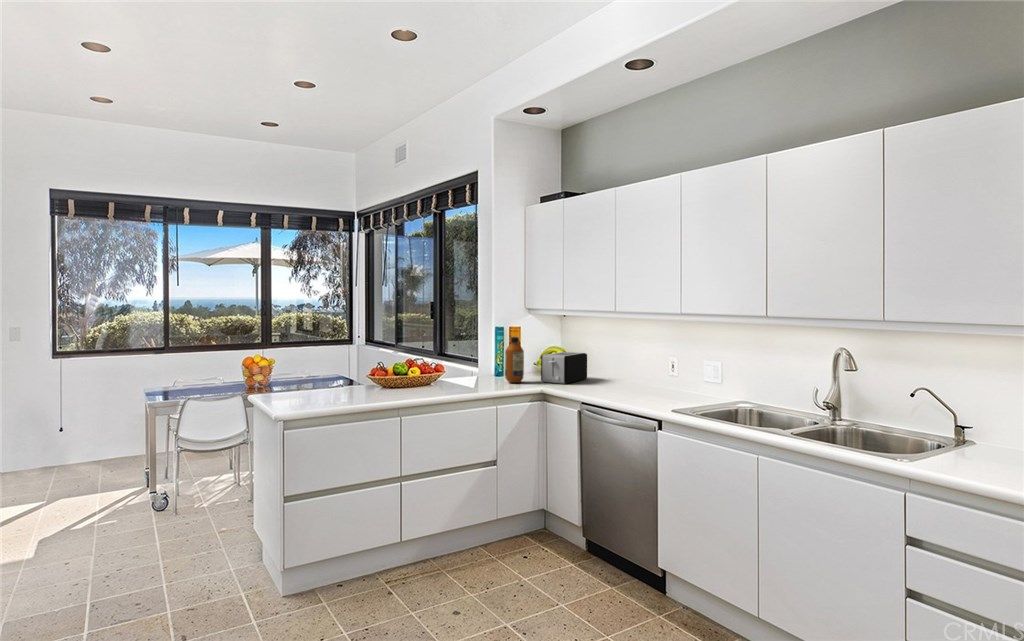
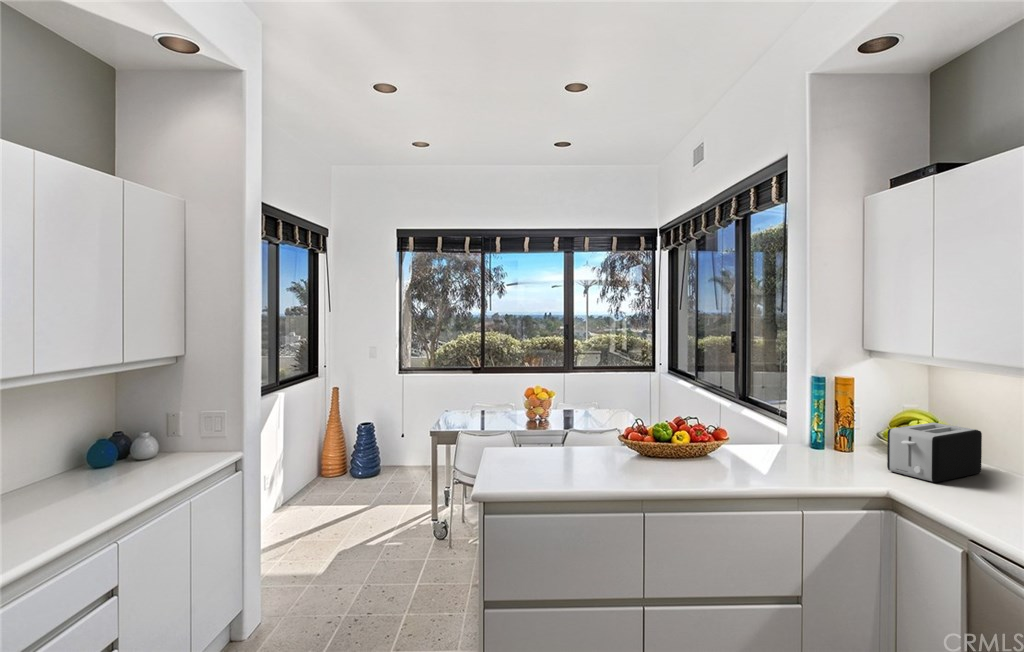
bottle: present [505,337,524,383] -> none [823,397,856,468]

